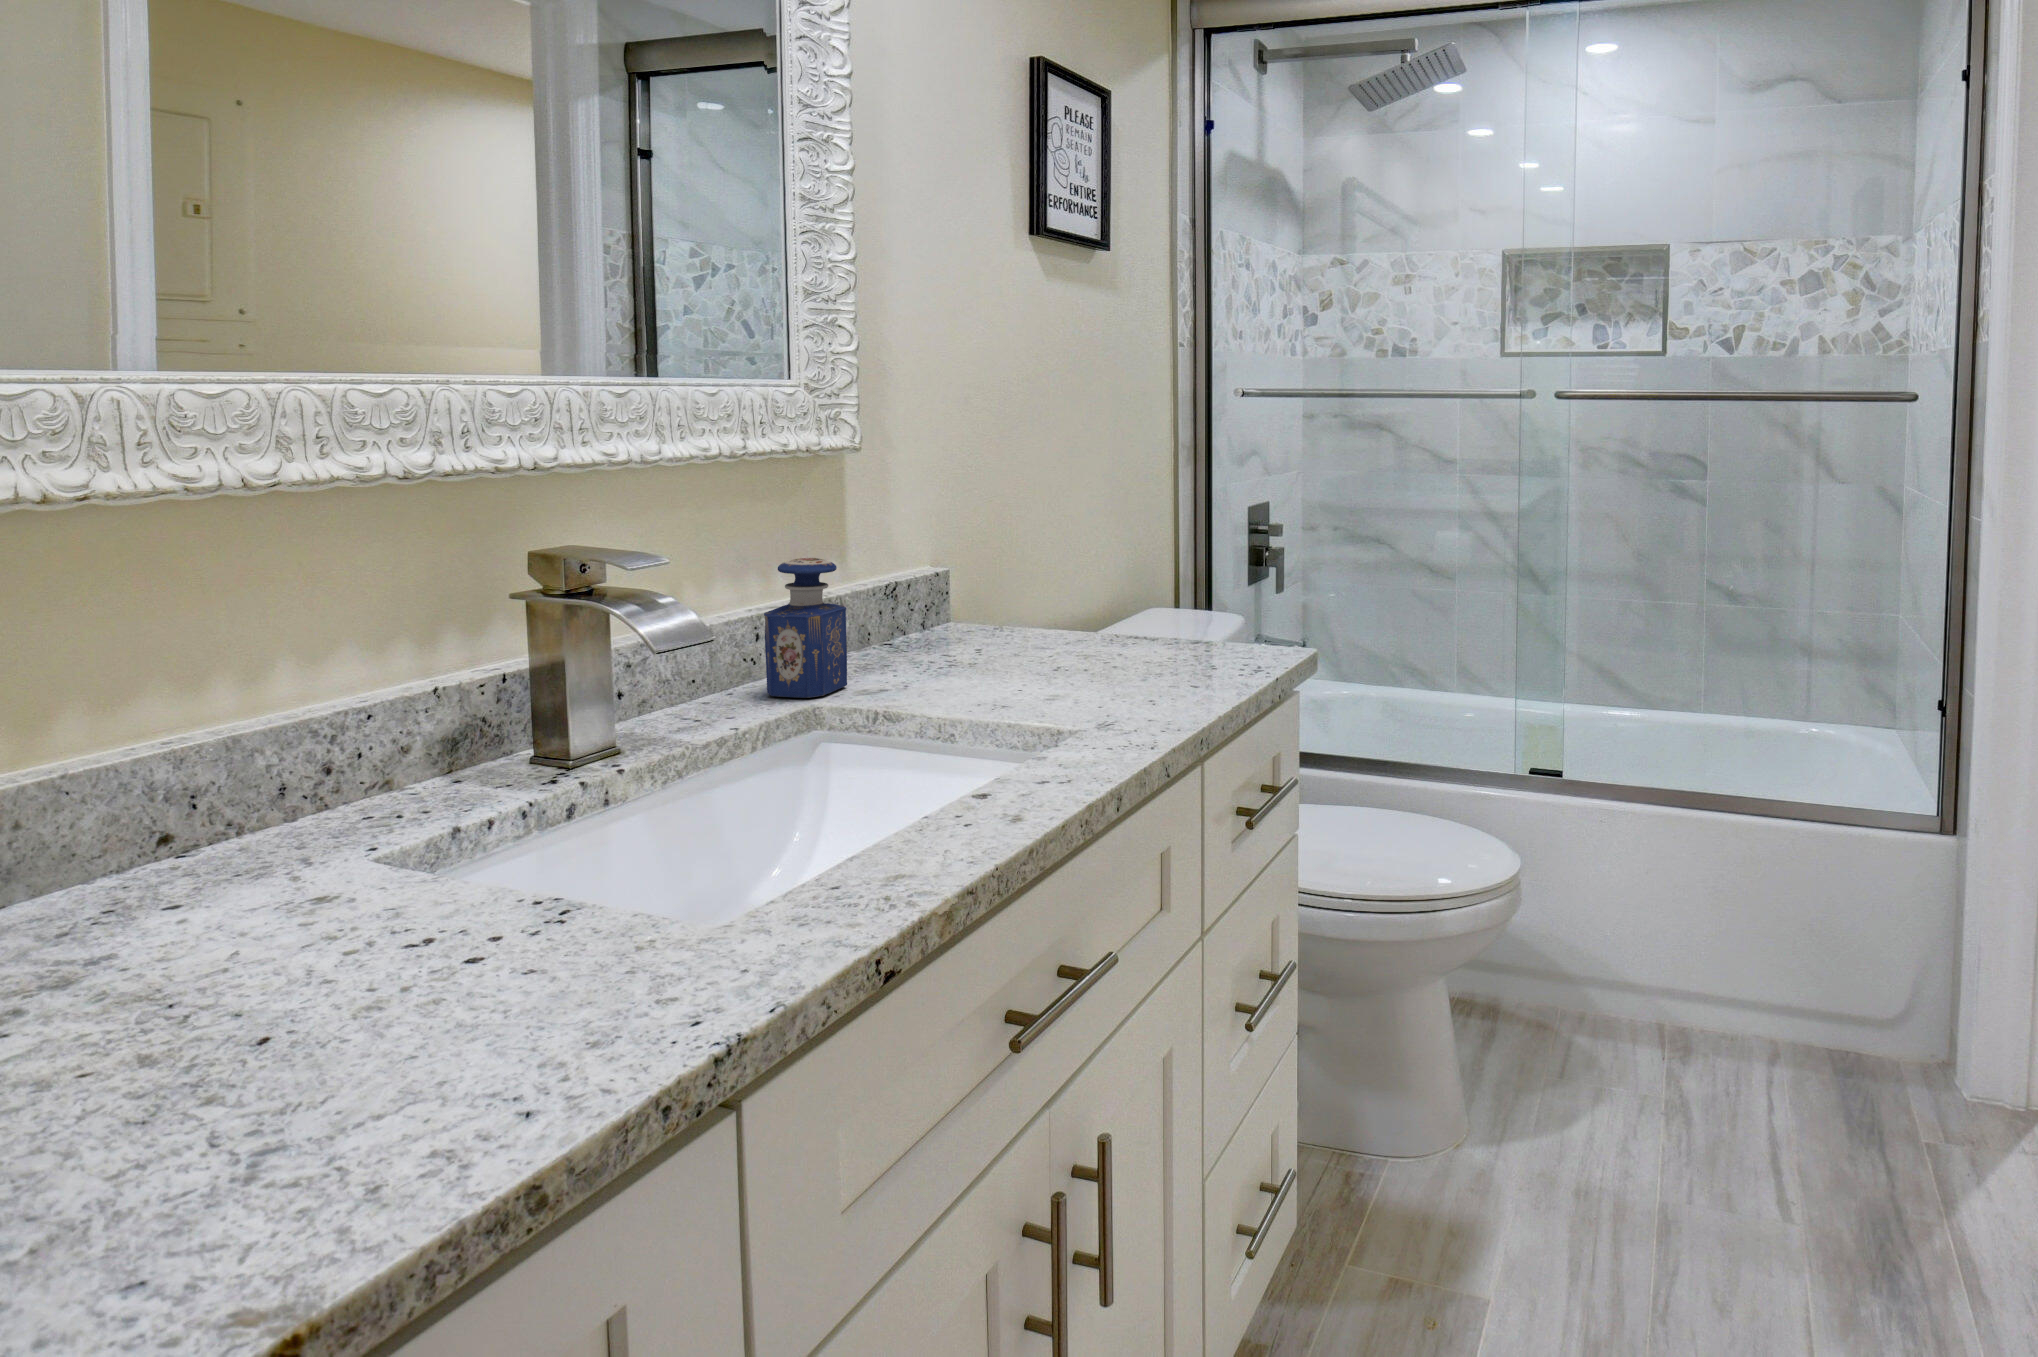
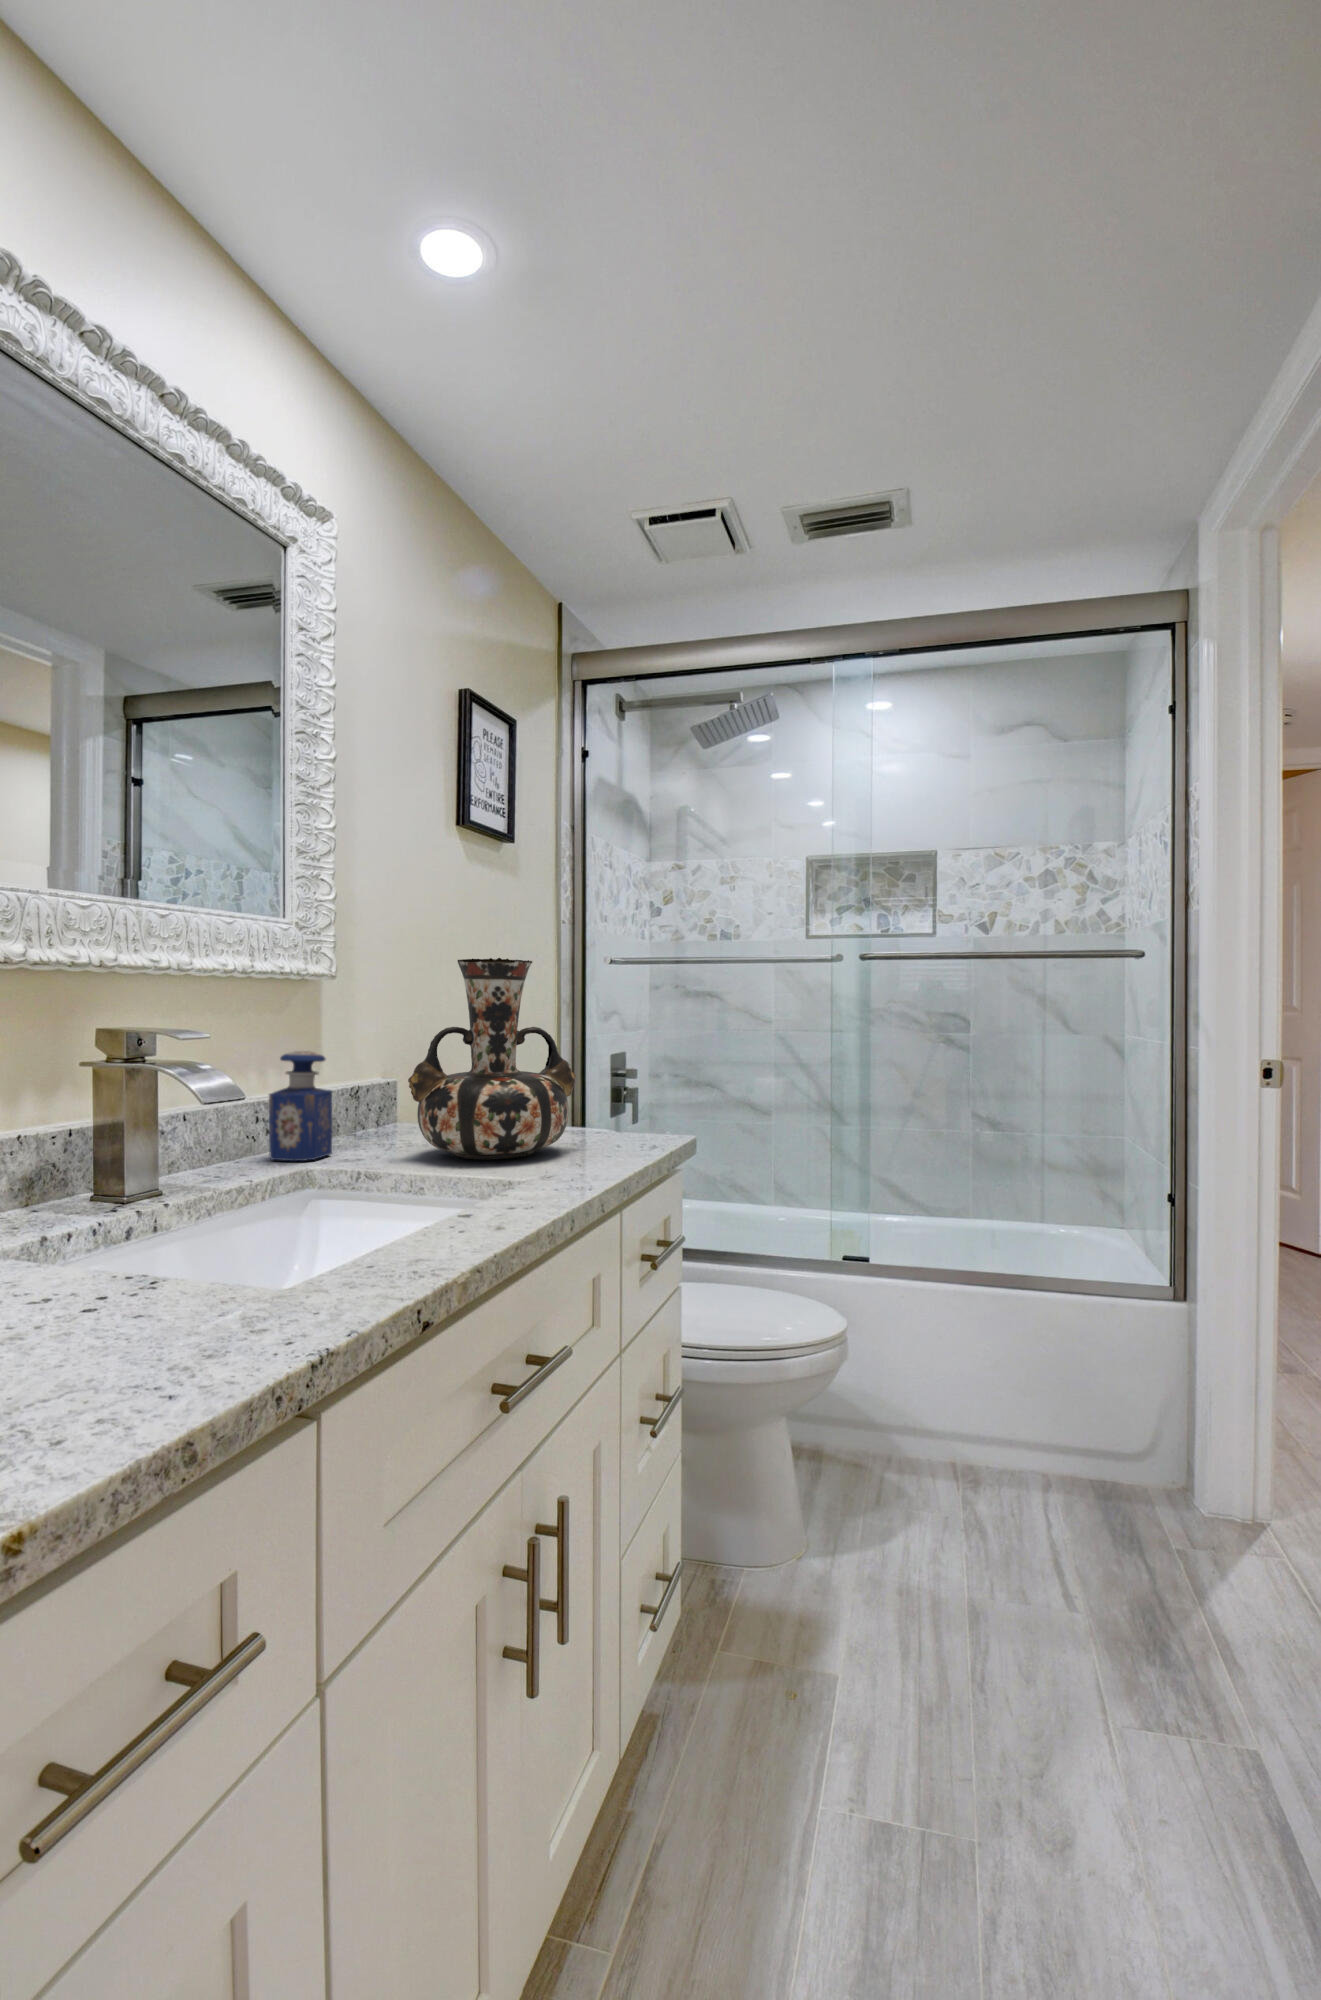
decorative vase: none [937,441,1155,697] -> present [408,958,576,1159]

